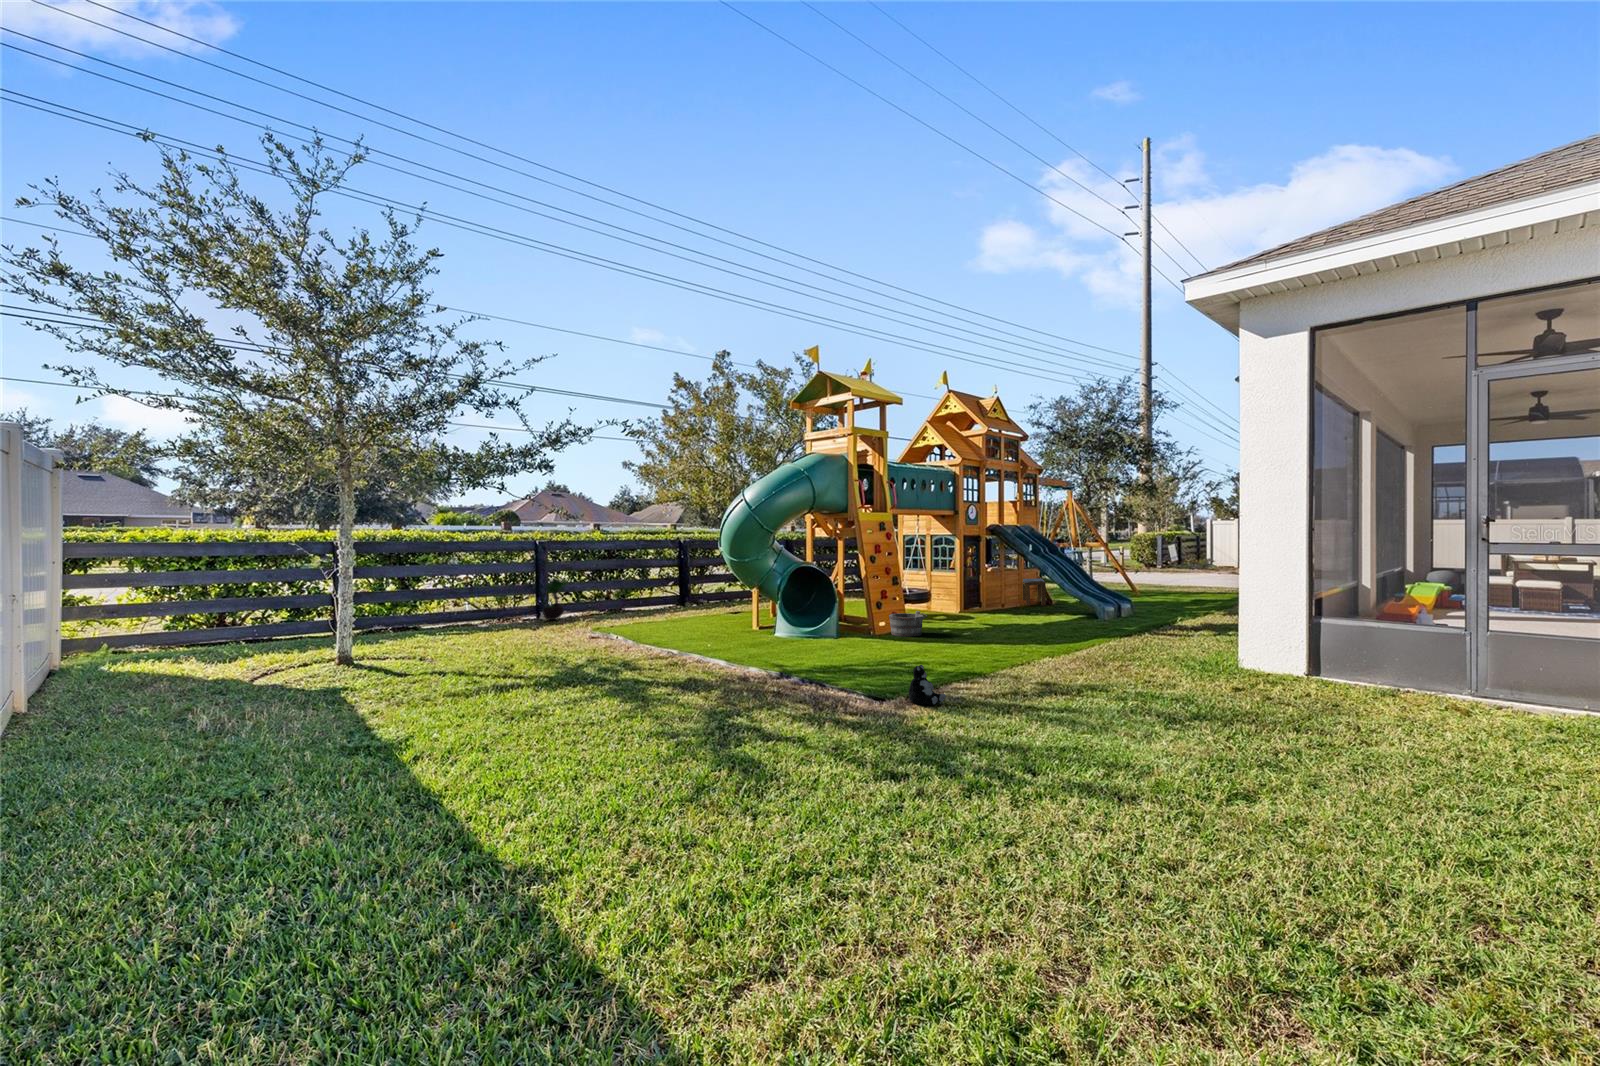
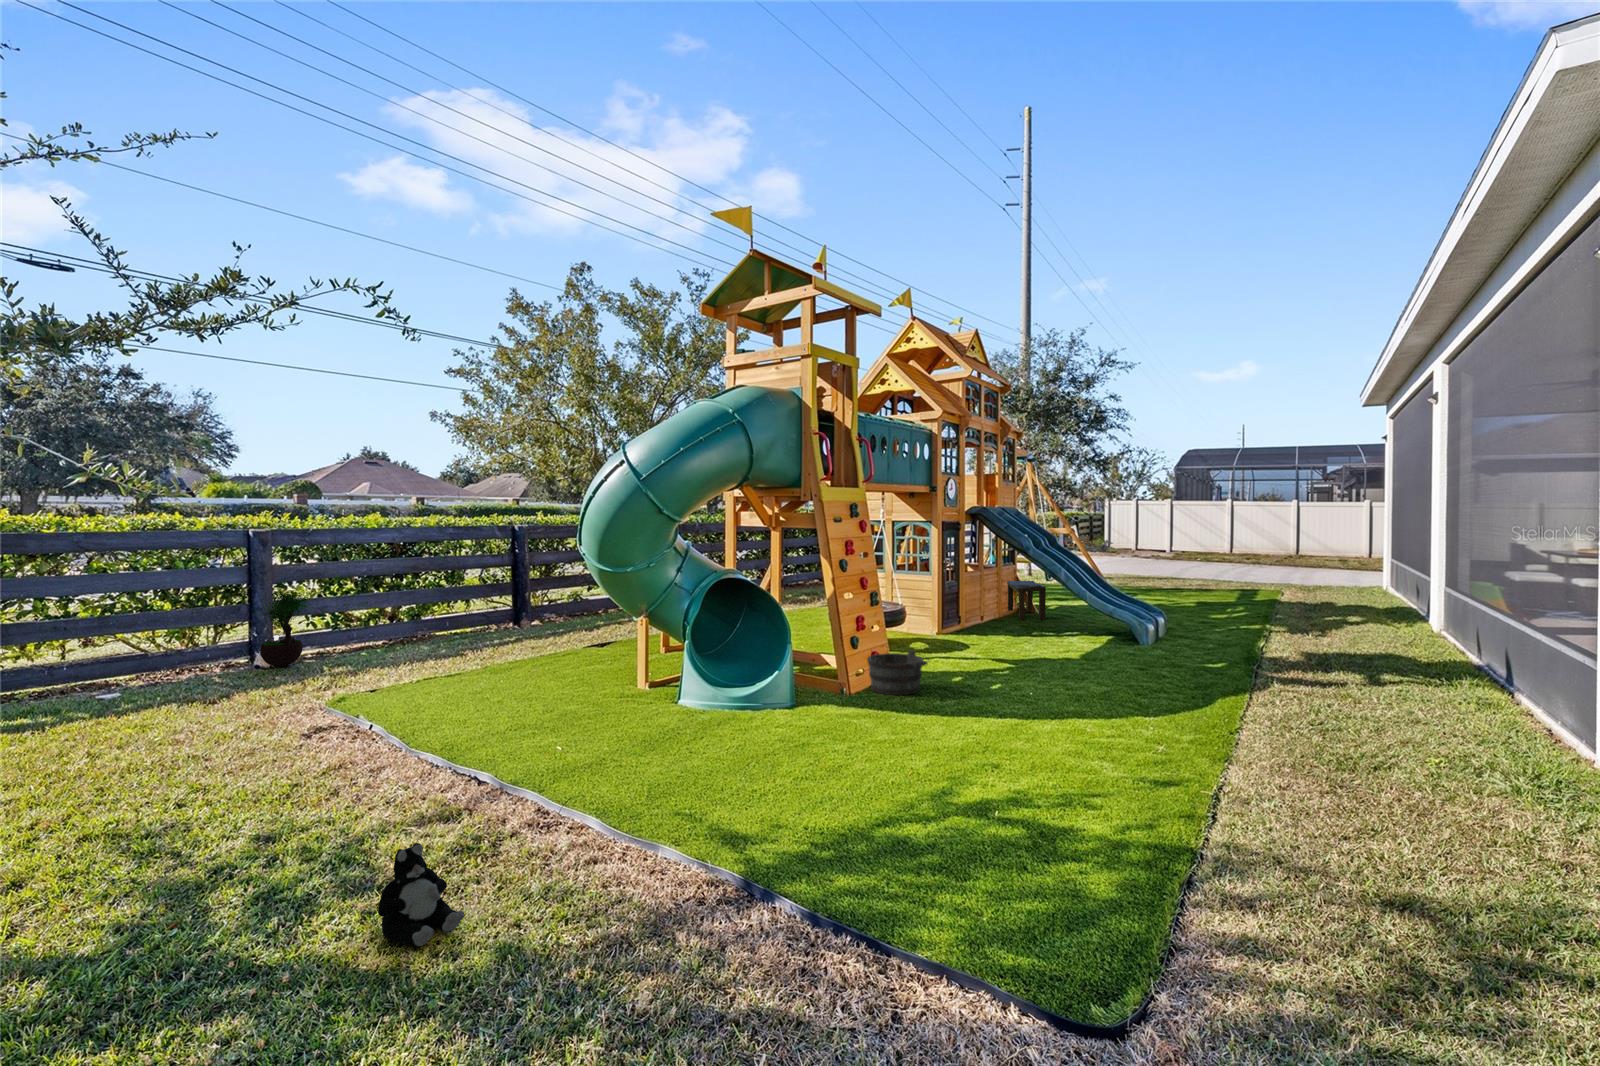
plush toy: present [909,665,946,705] -> present [378,843,464,947]

